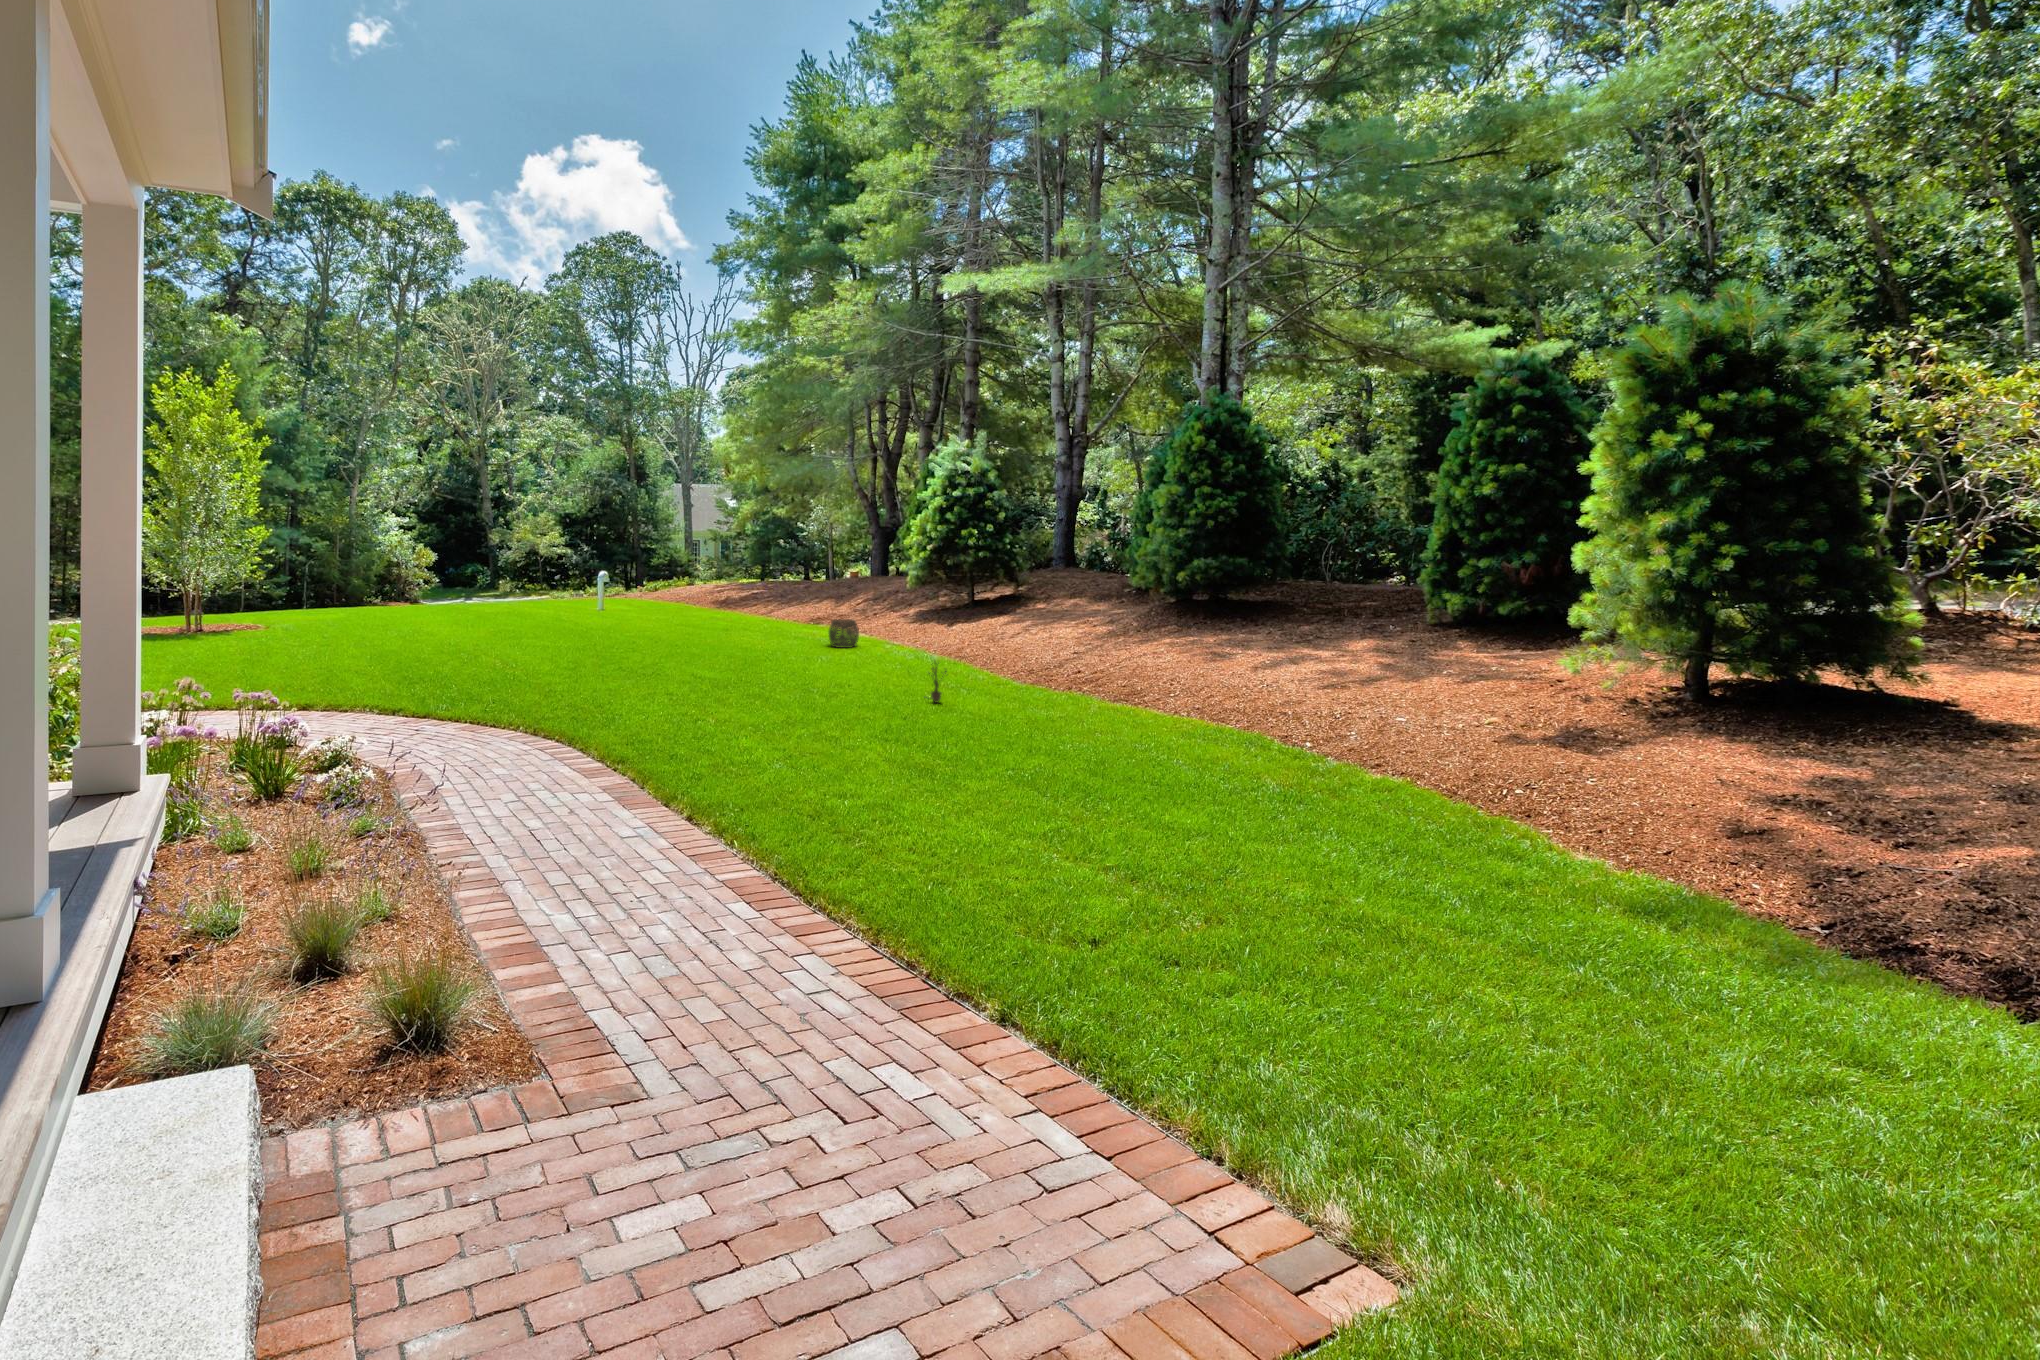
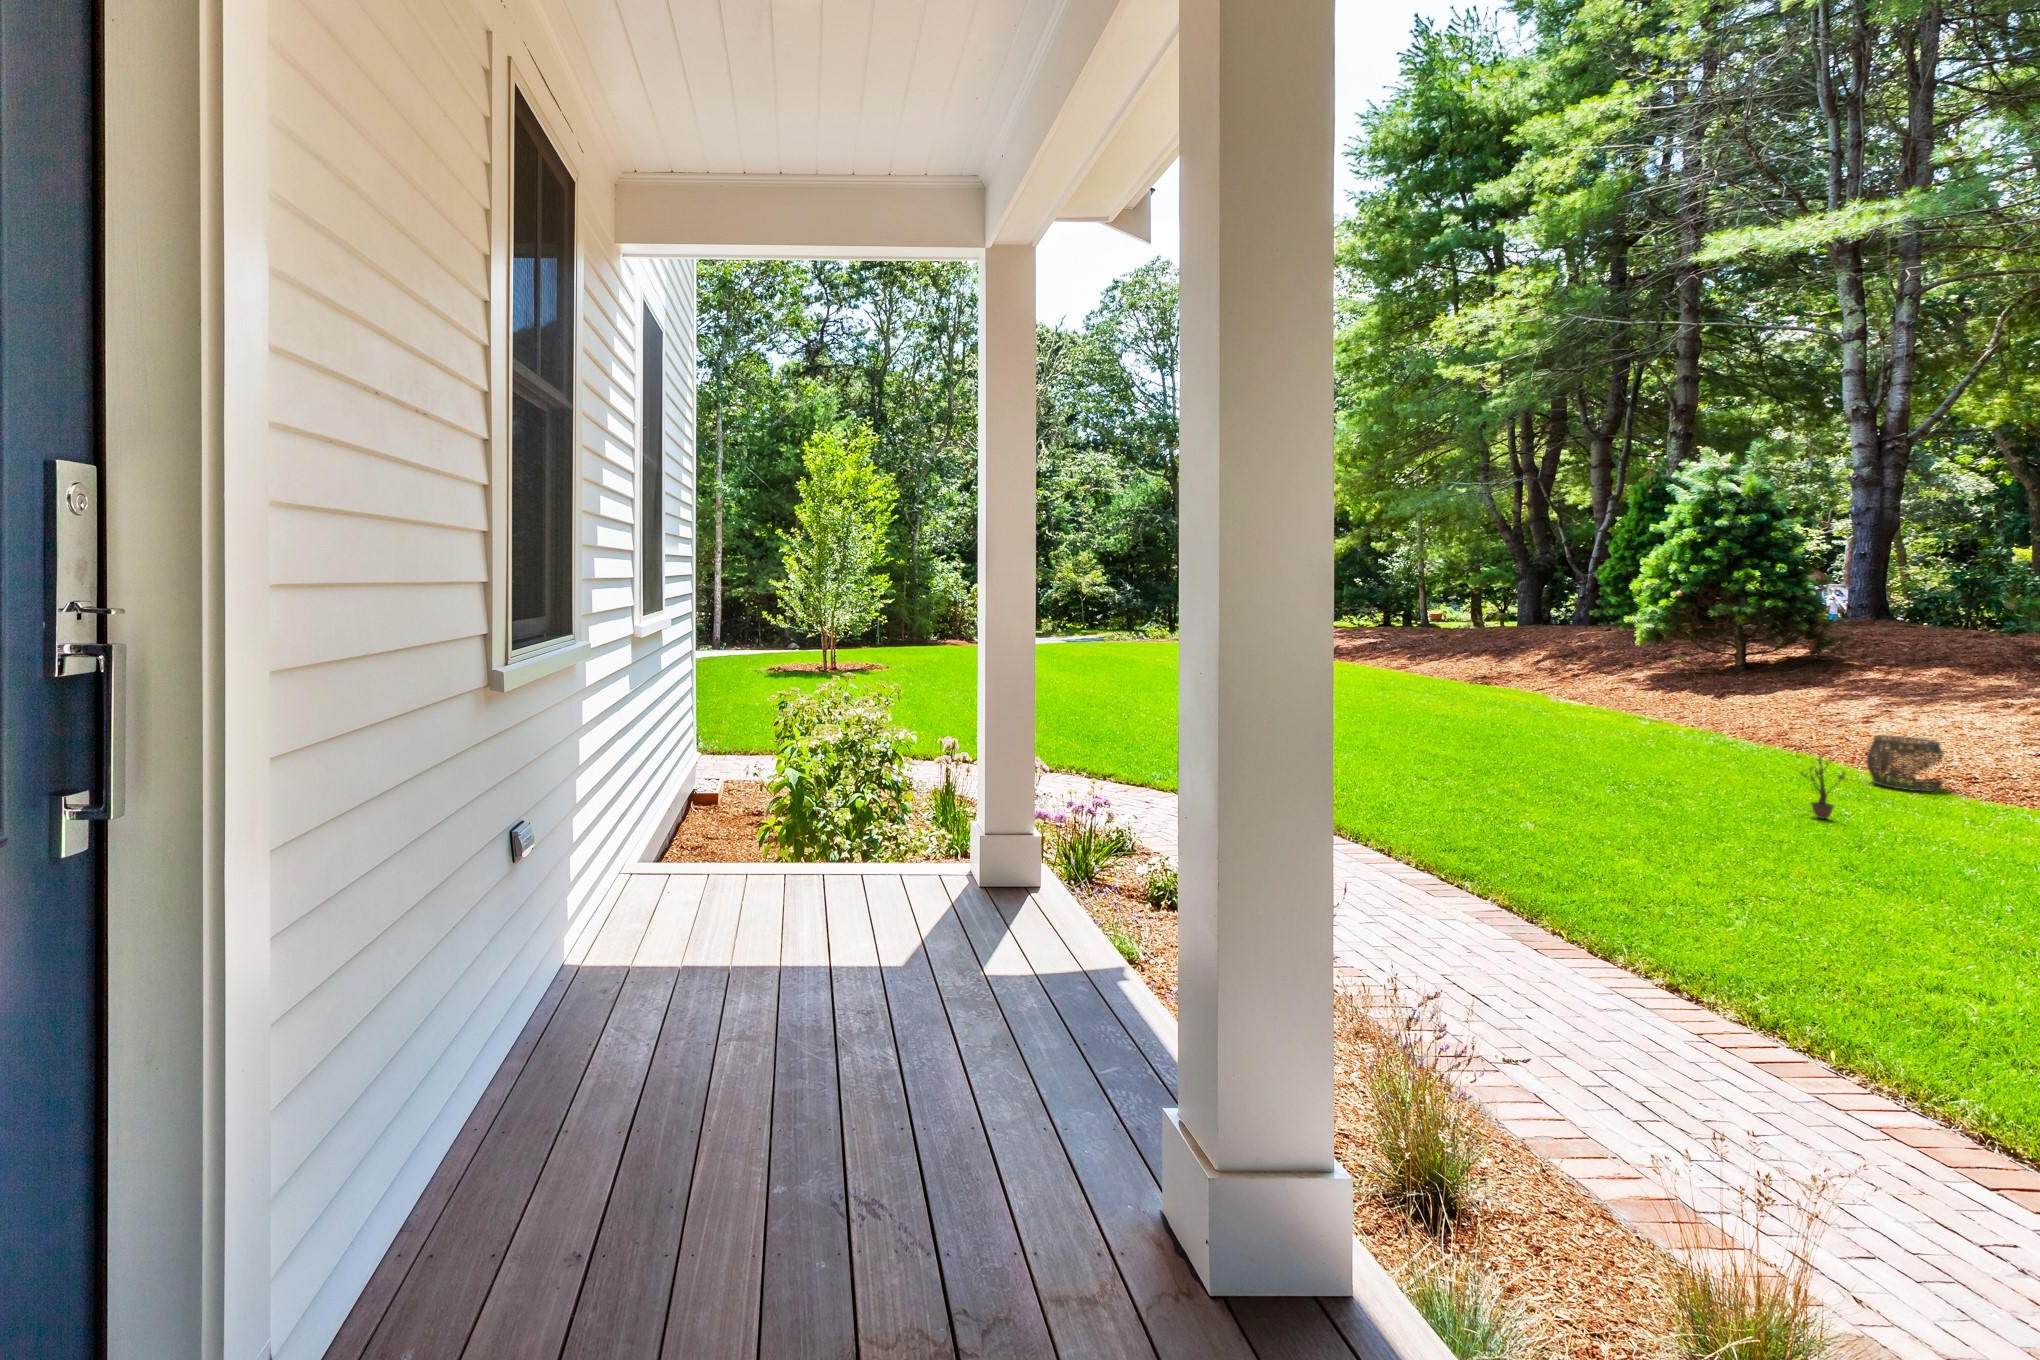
woven basket: present [829,619,859,648] -> present [1867,735,1946,792]

